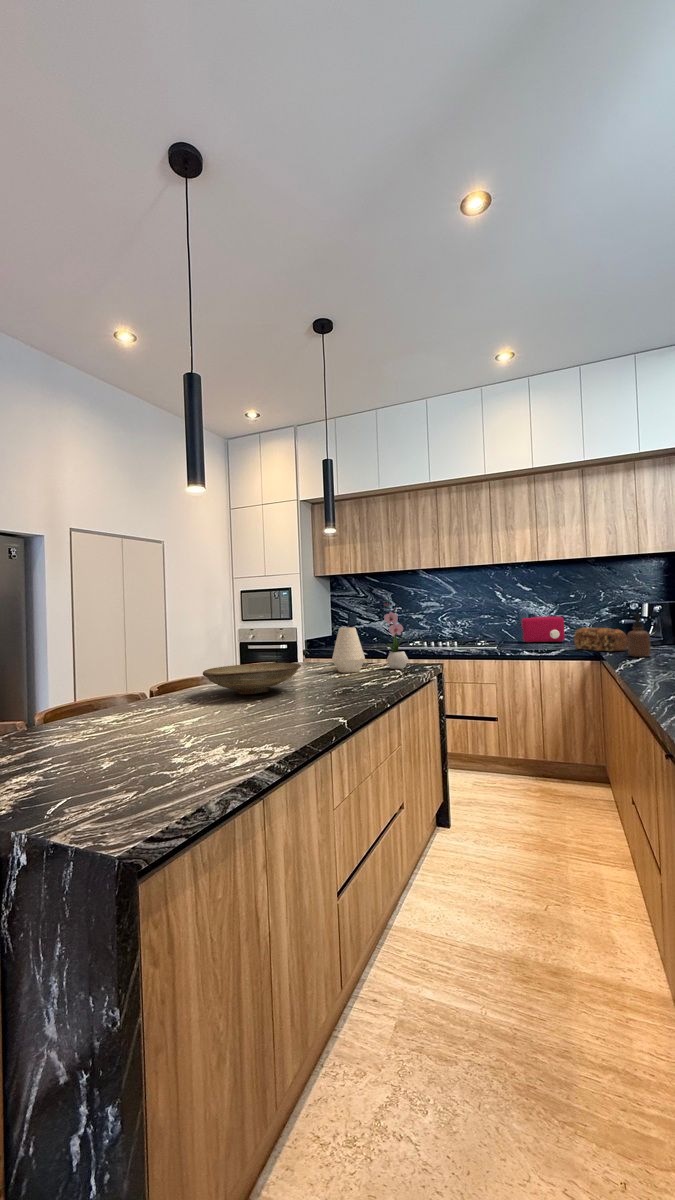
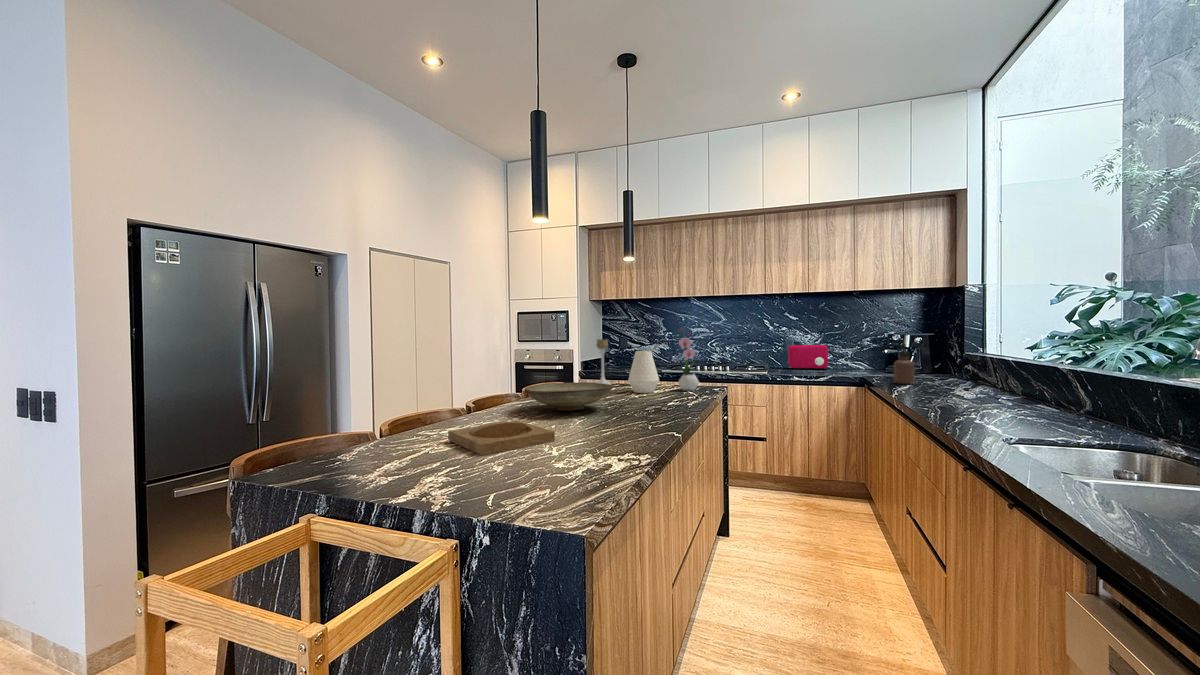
candle holder: none [303,616,323,666] -> present [597,339,611,384]
bread loaf: present [574,627,628,651] -> none [841,356,891,378]
tray: none [91,707,202,748] -> present [448,420,555,455]

